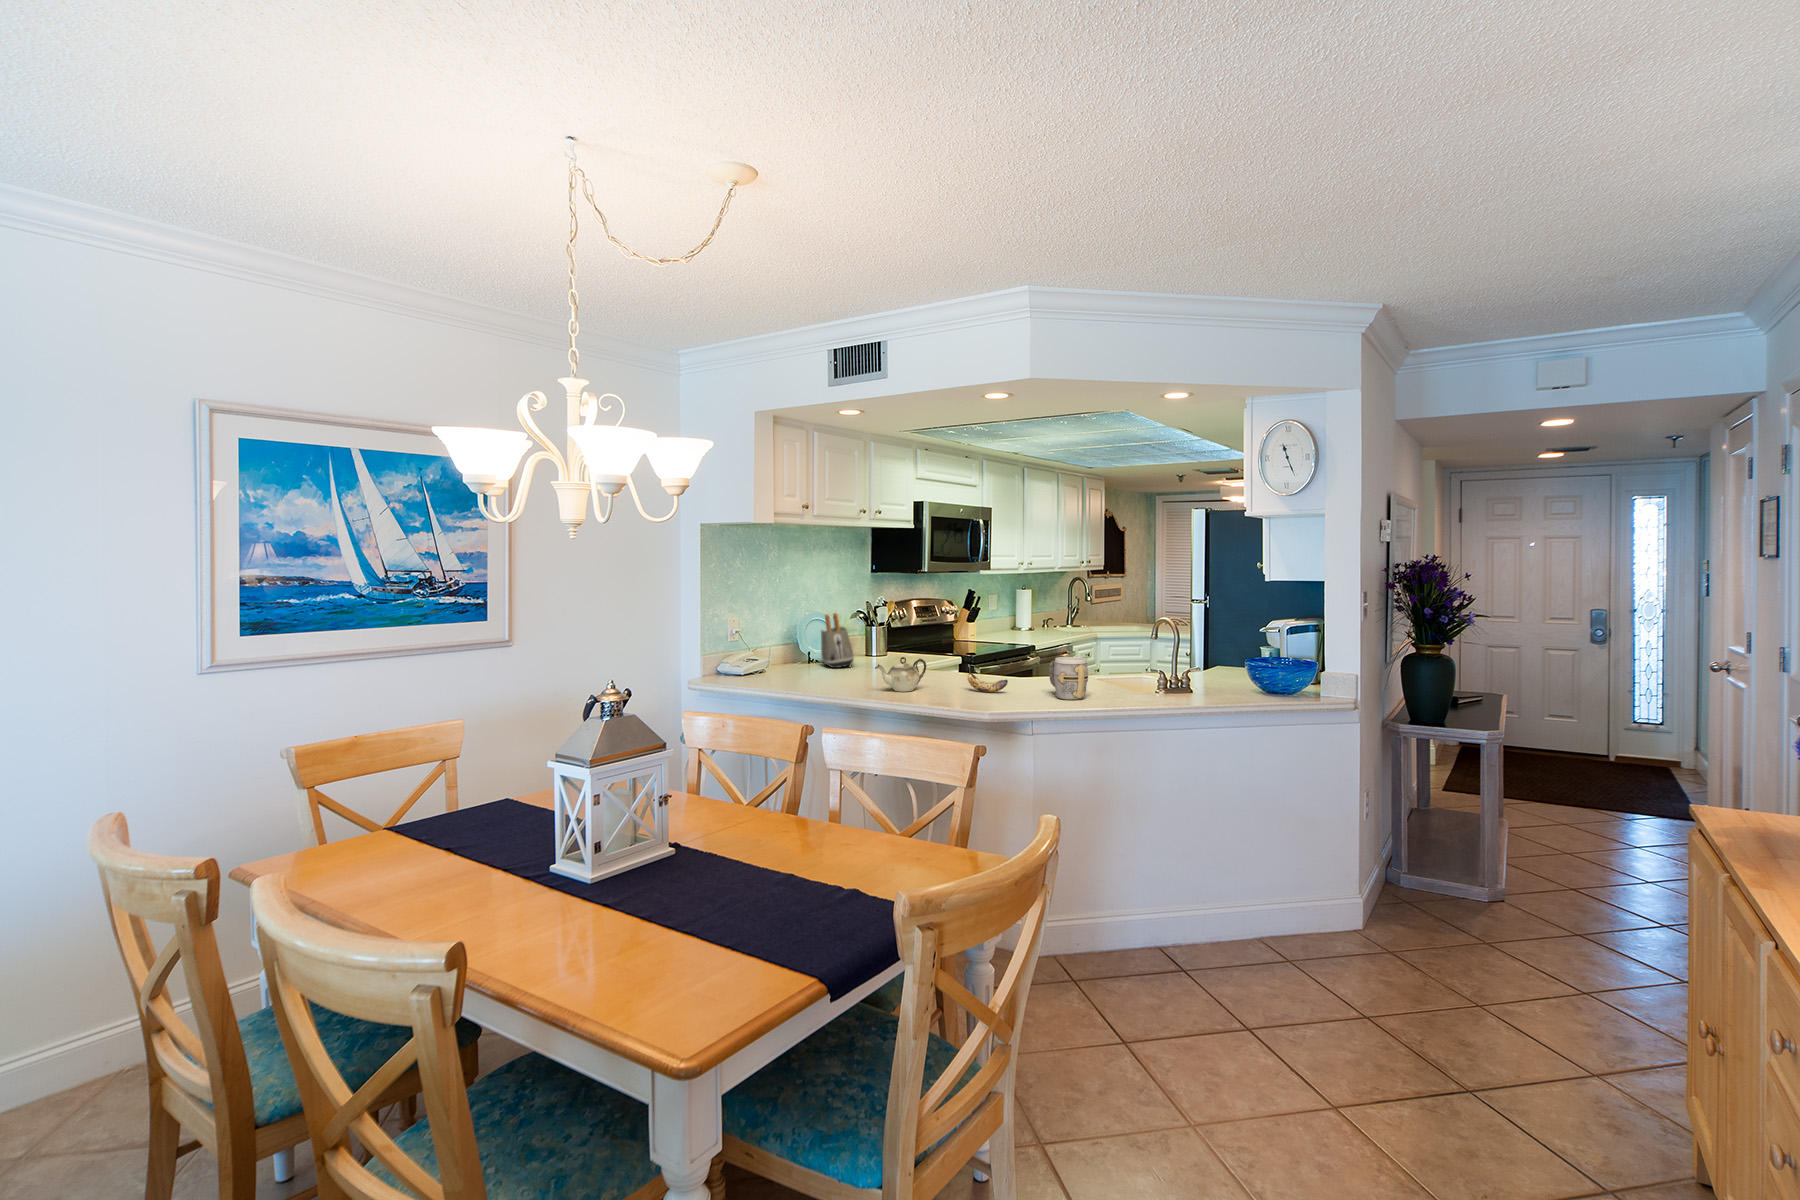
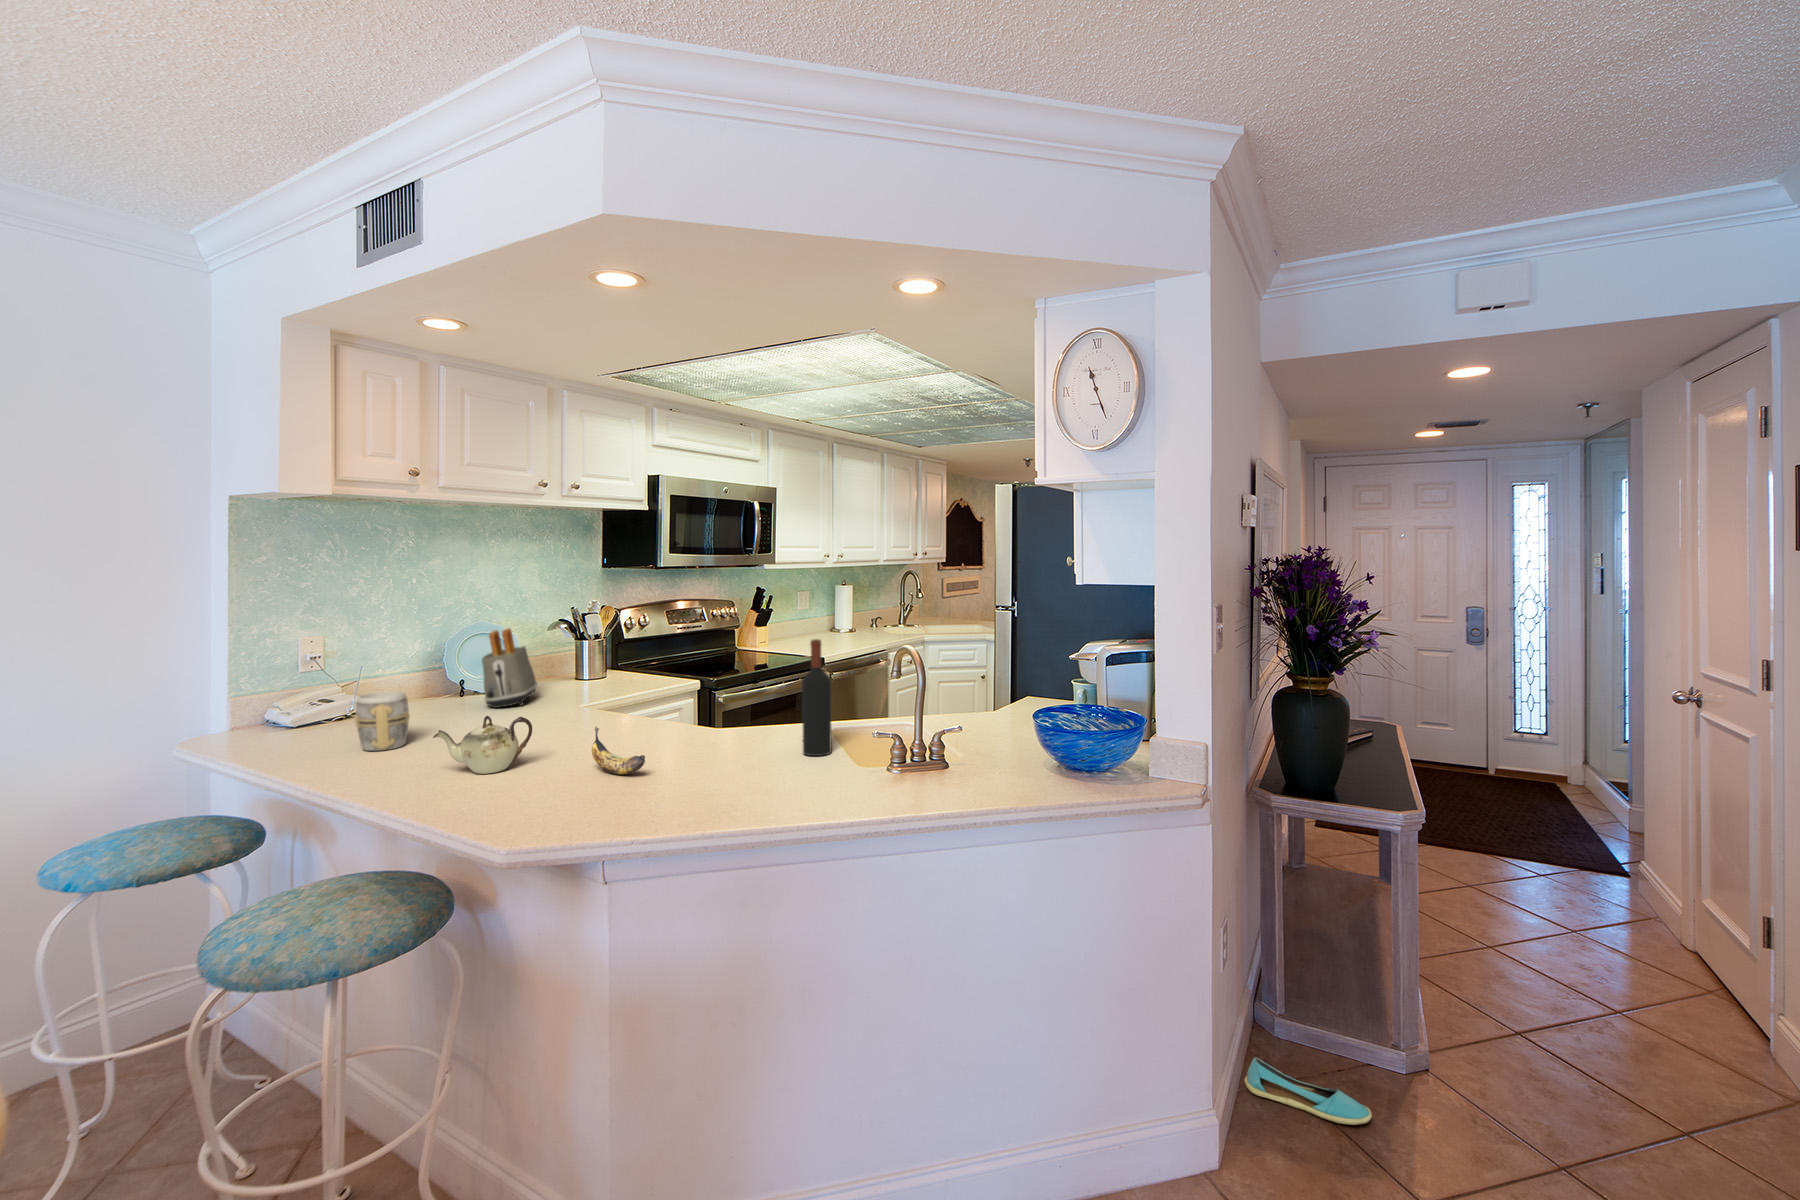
wine bottle: none [1090,613,1109,687] -> present [802,639,832,756]
mug: present [1049,657,1088,700] -> present [355,691,410,751]
shoe: none [1383,890,1468,923] -> present [1244,1058,1372,1125]

